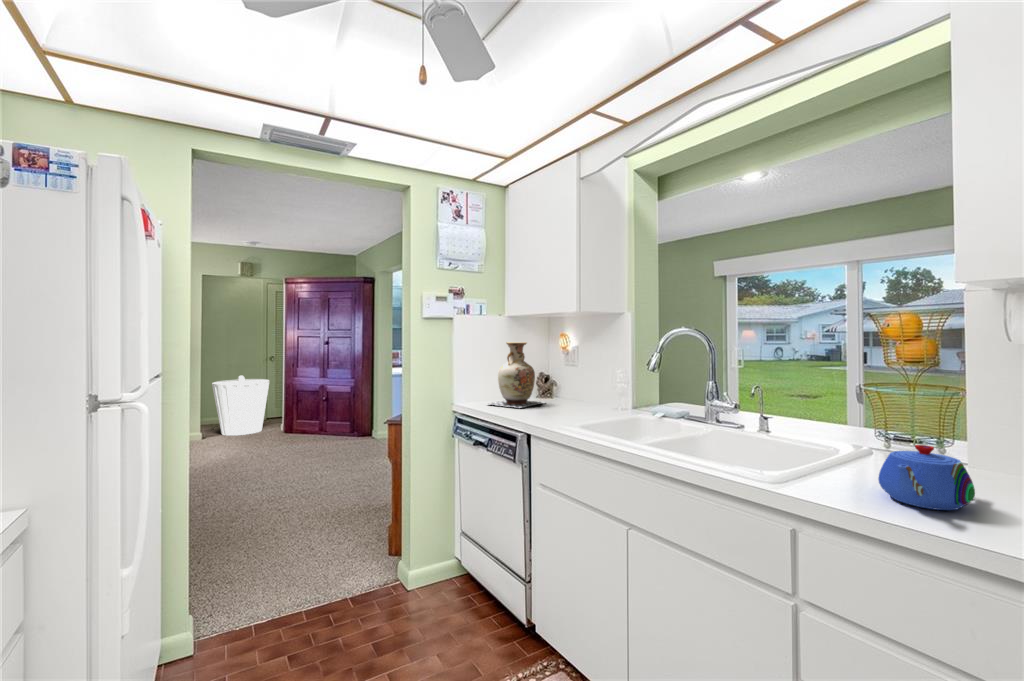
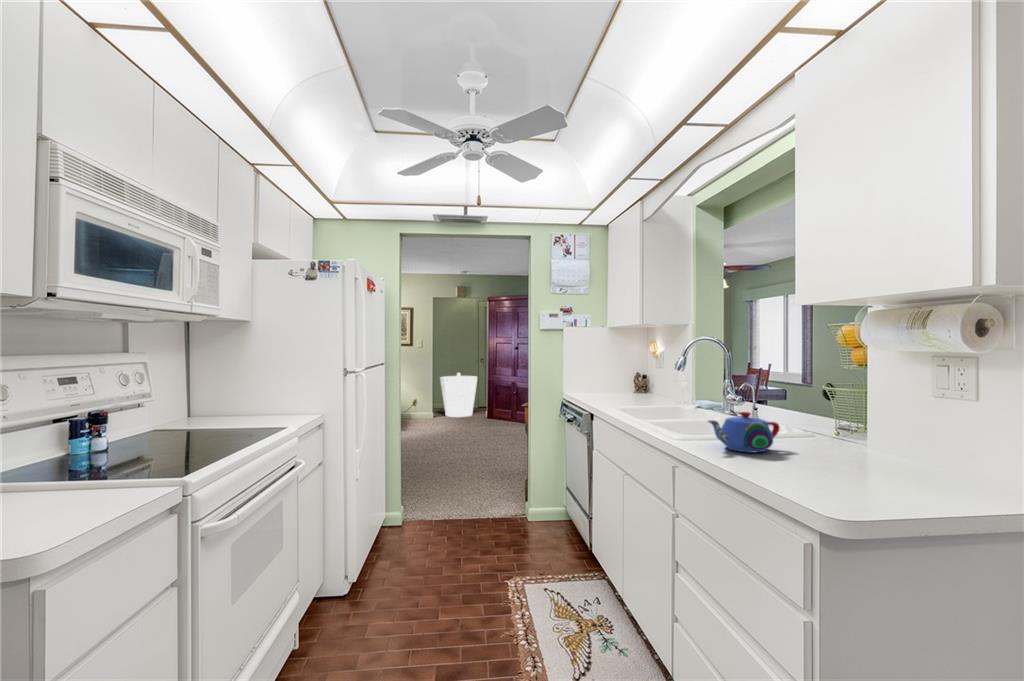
vase: present [490,342,545,408] -> none [586,347,634,396]

